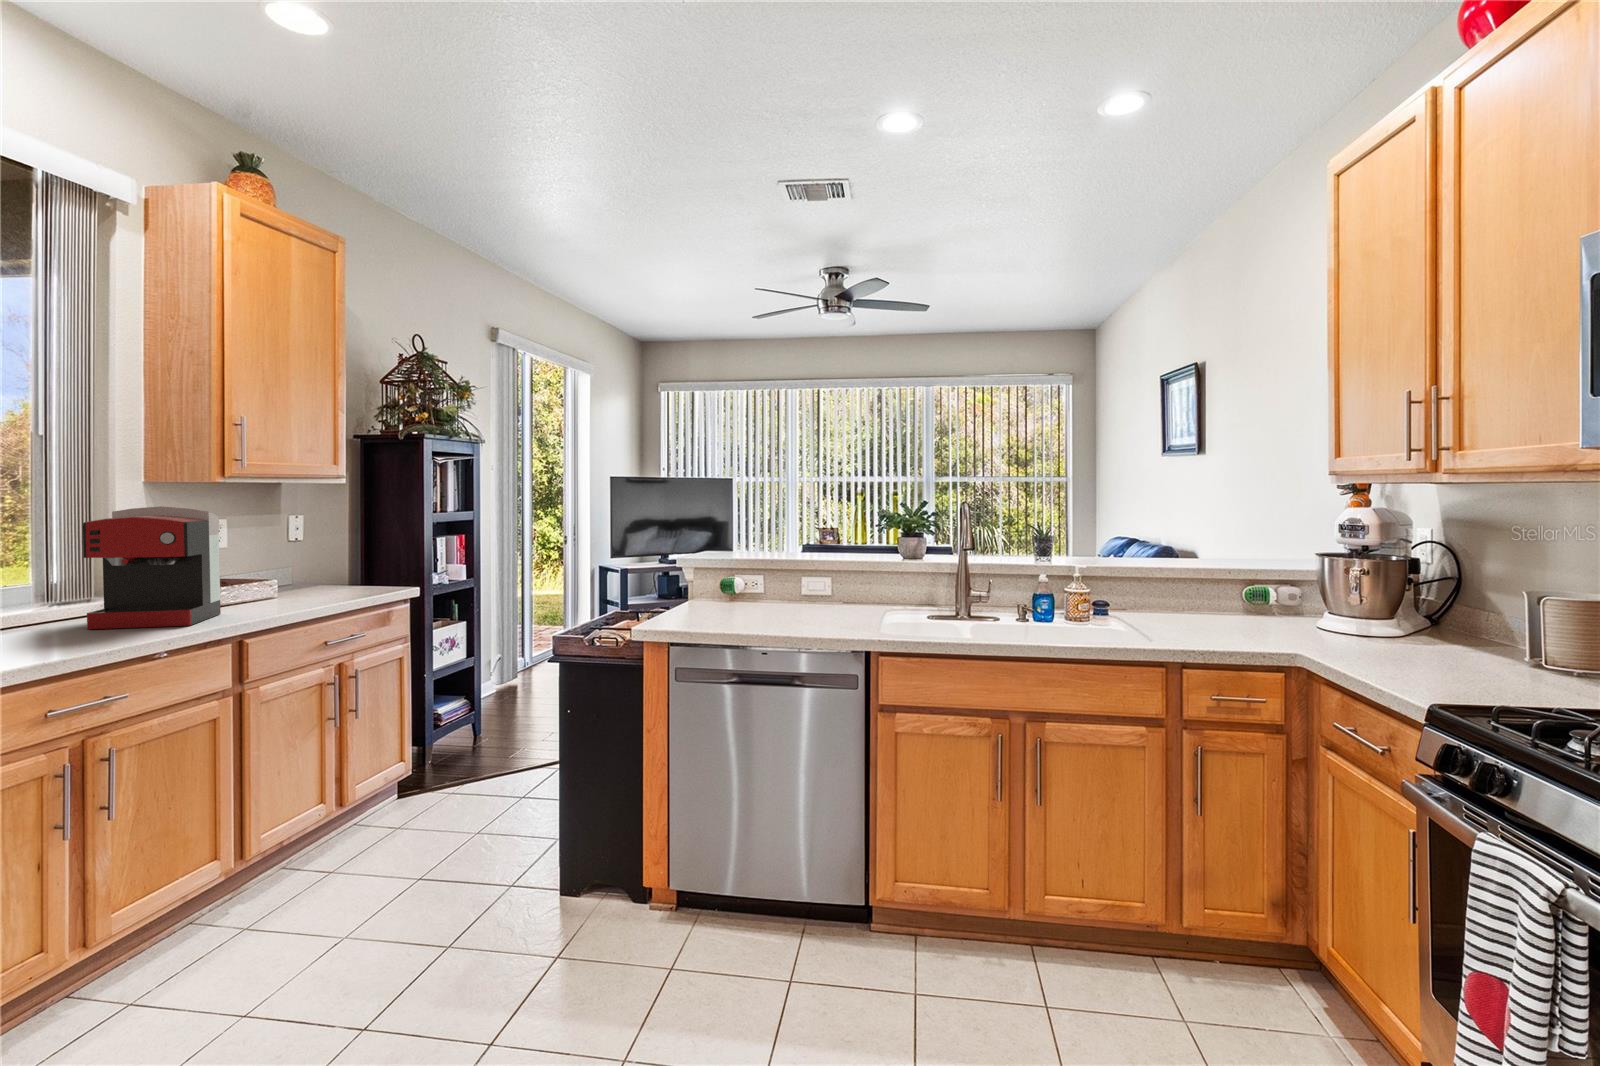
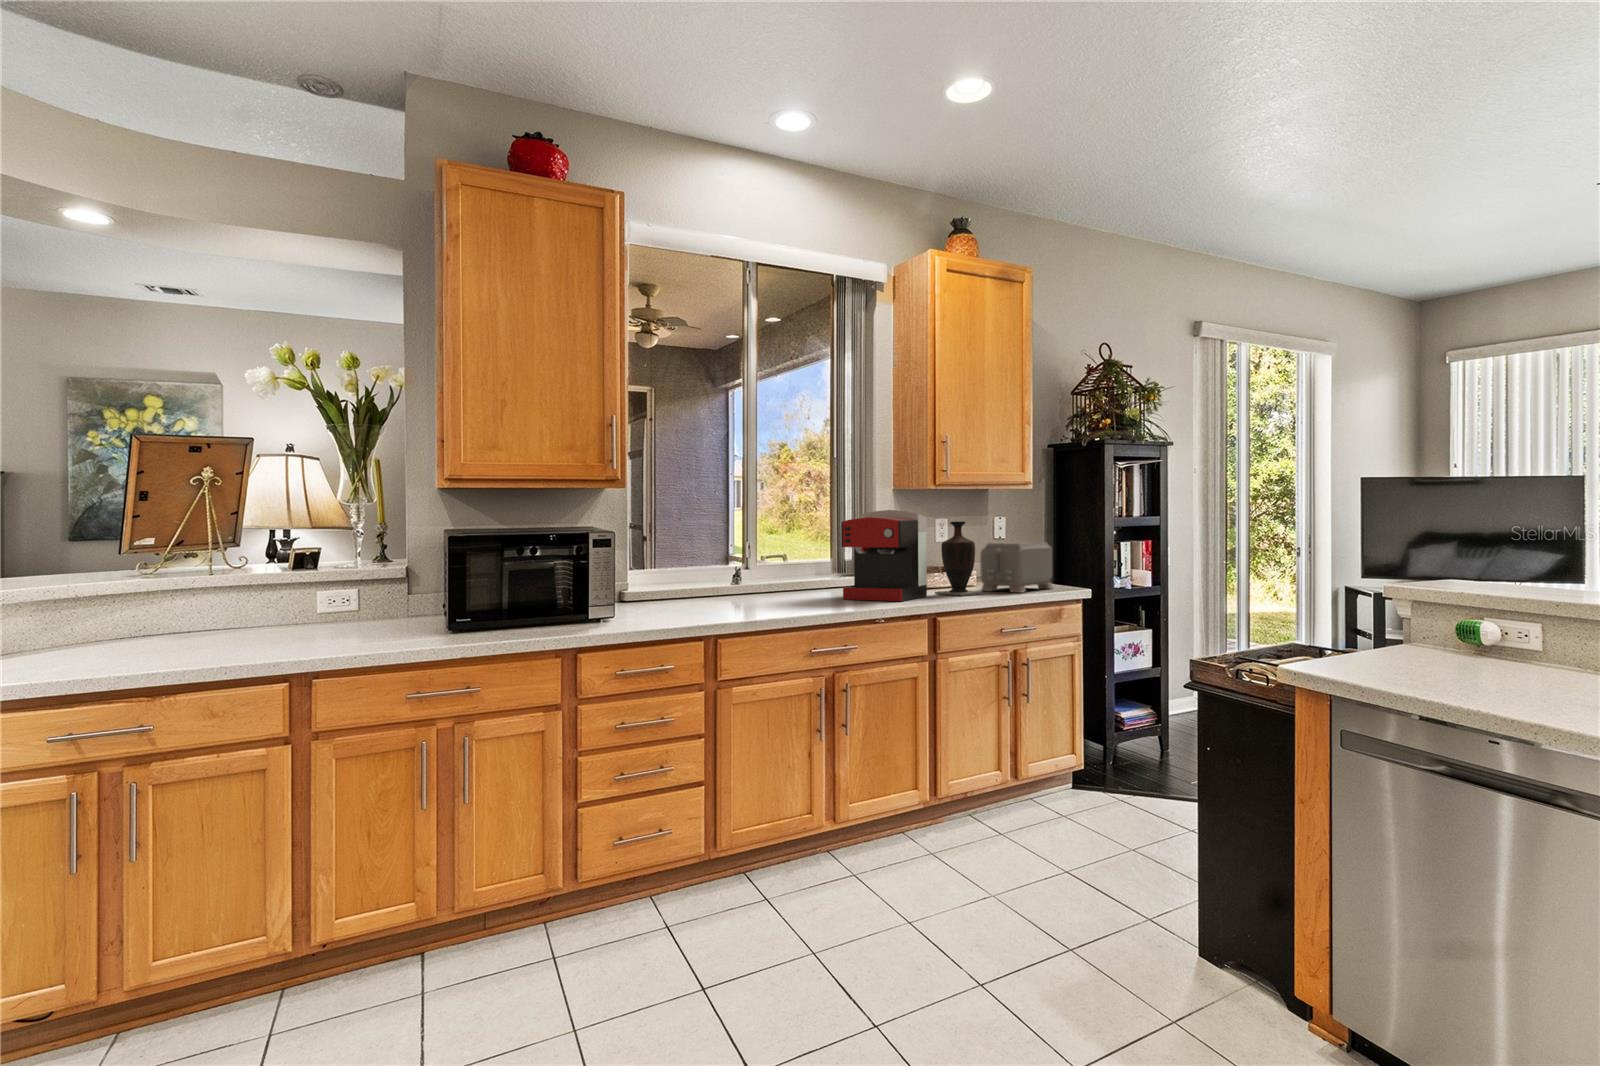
vase: none [230,520,296,610] -> present [935,522,982,596]
toaster: none [288,541,375,600] -> present [980,542,1053,593]

